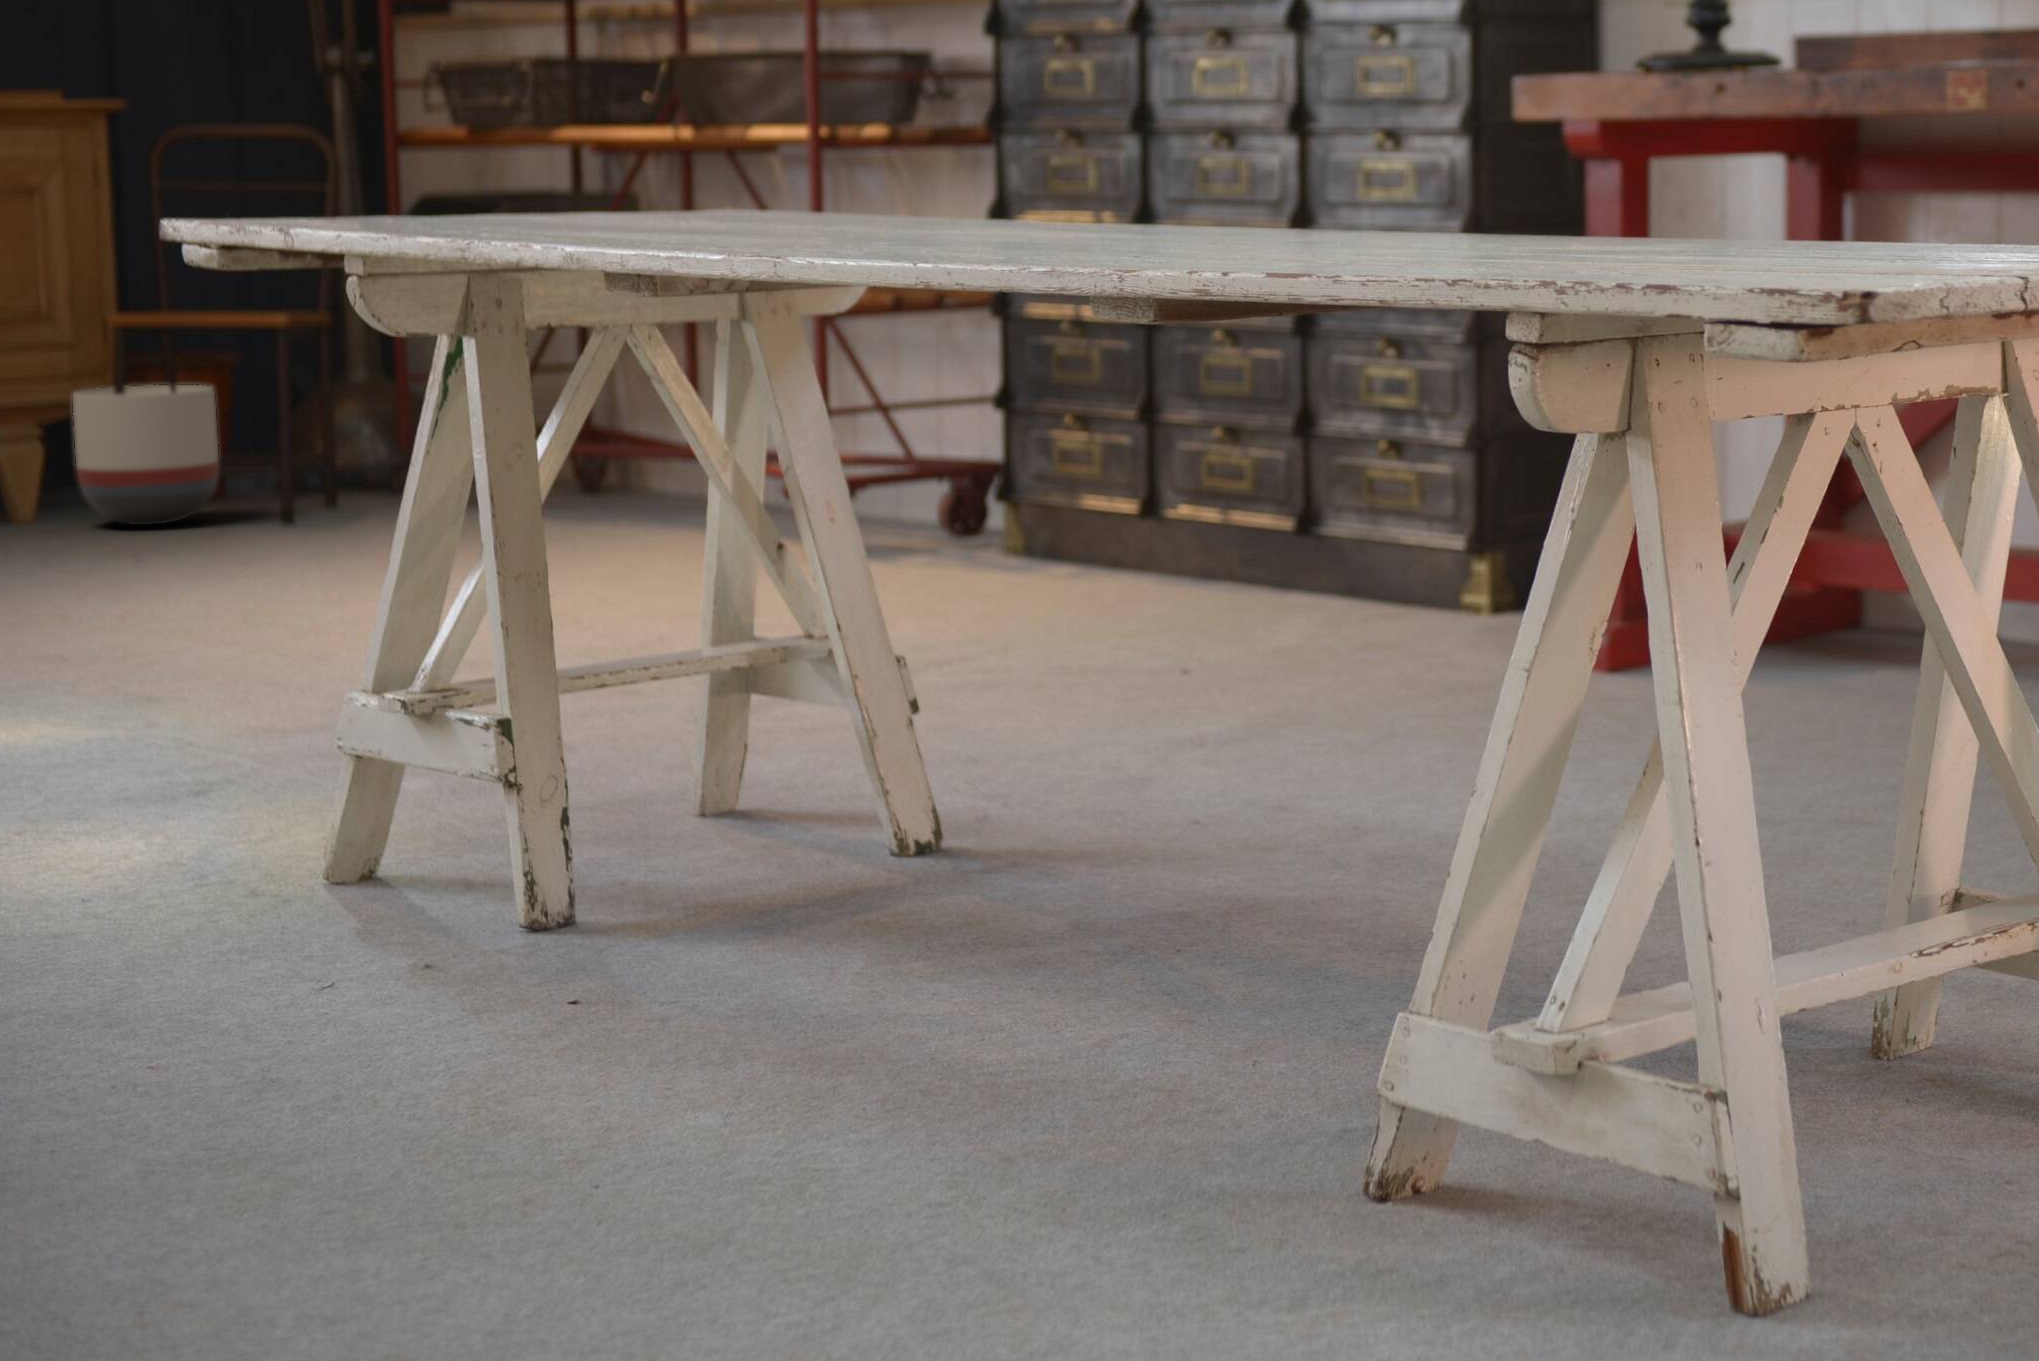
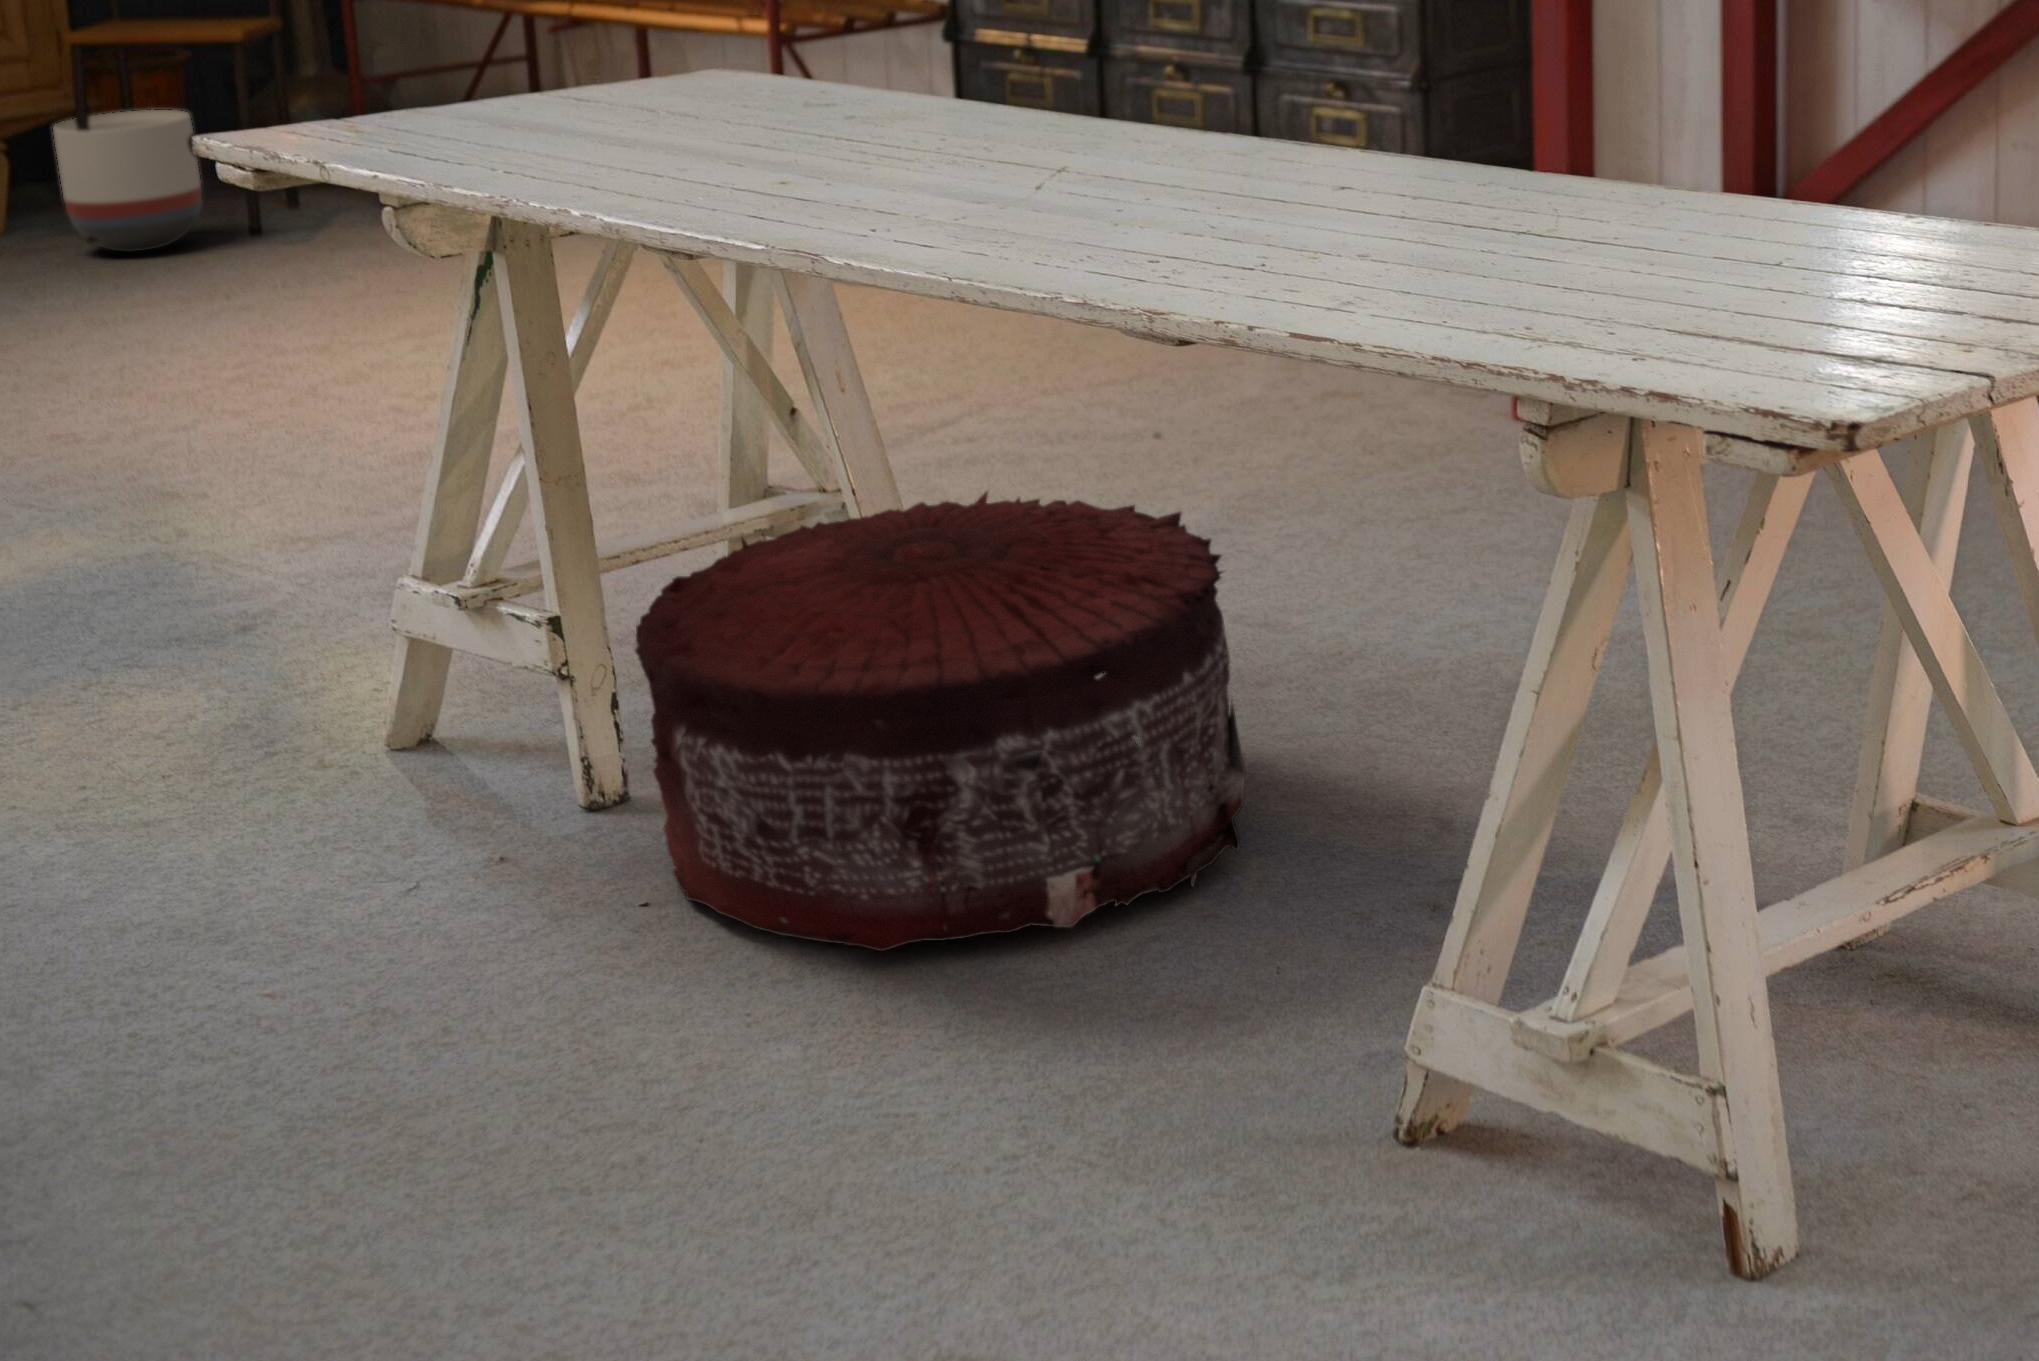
pouf: none [582,605,1233,1031] -> present [635,492,1245,951]

